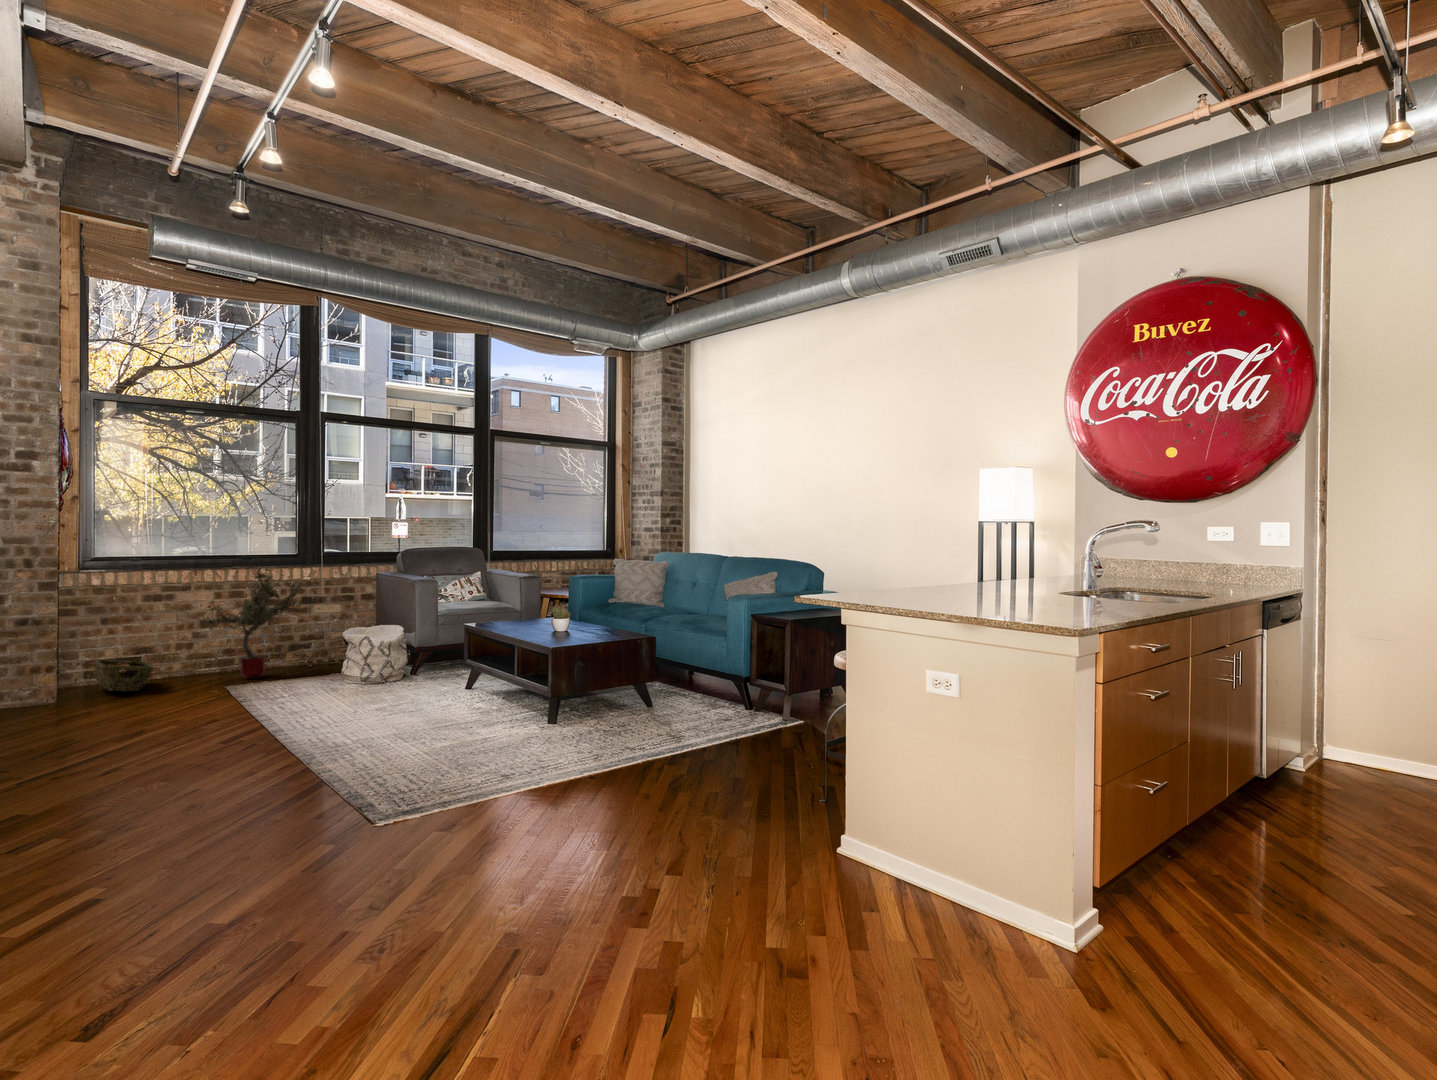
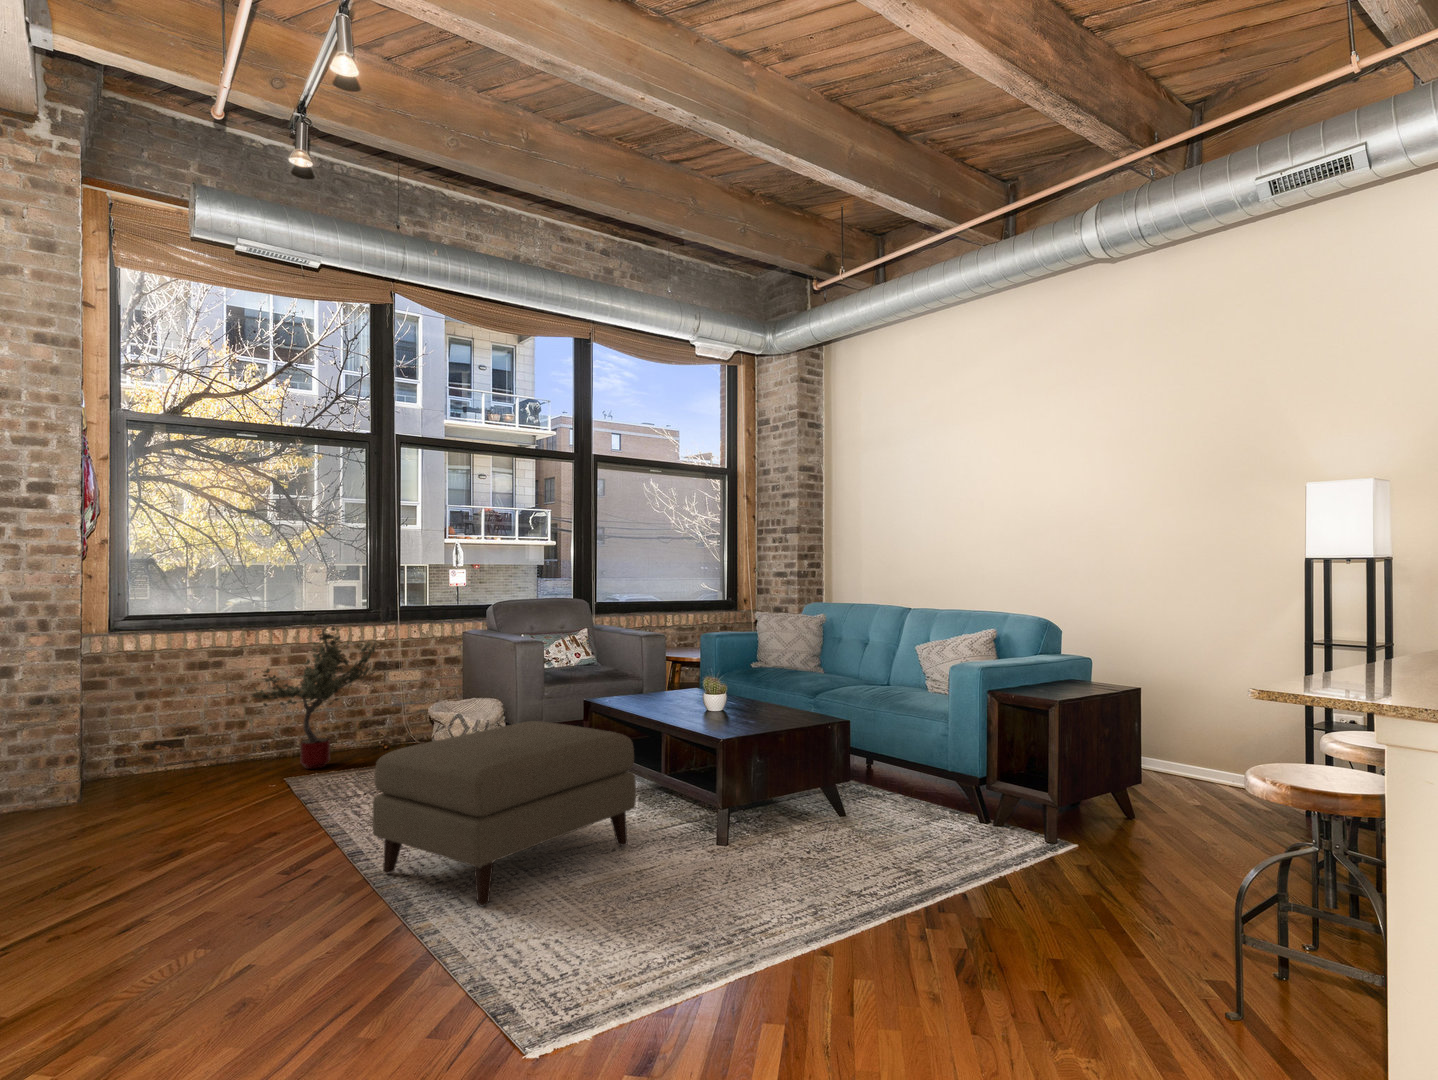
ottoman: none [294,638,490,756] -> present [373,721,636,906]
woven basket: present [95,659,153,692] -> none [122,746,193,791]

